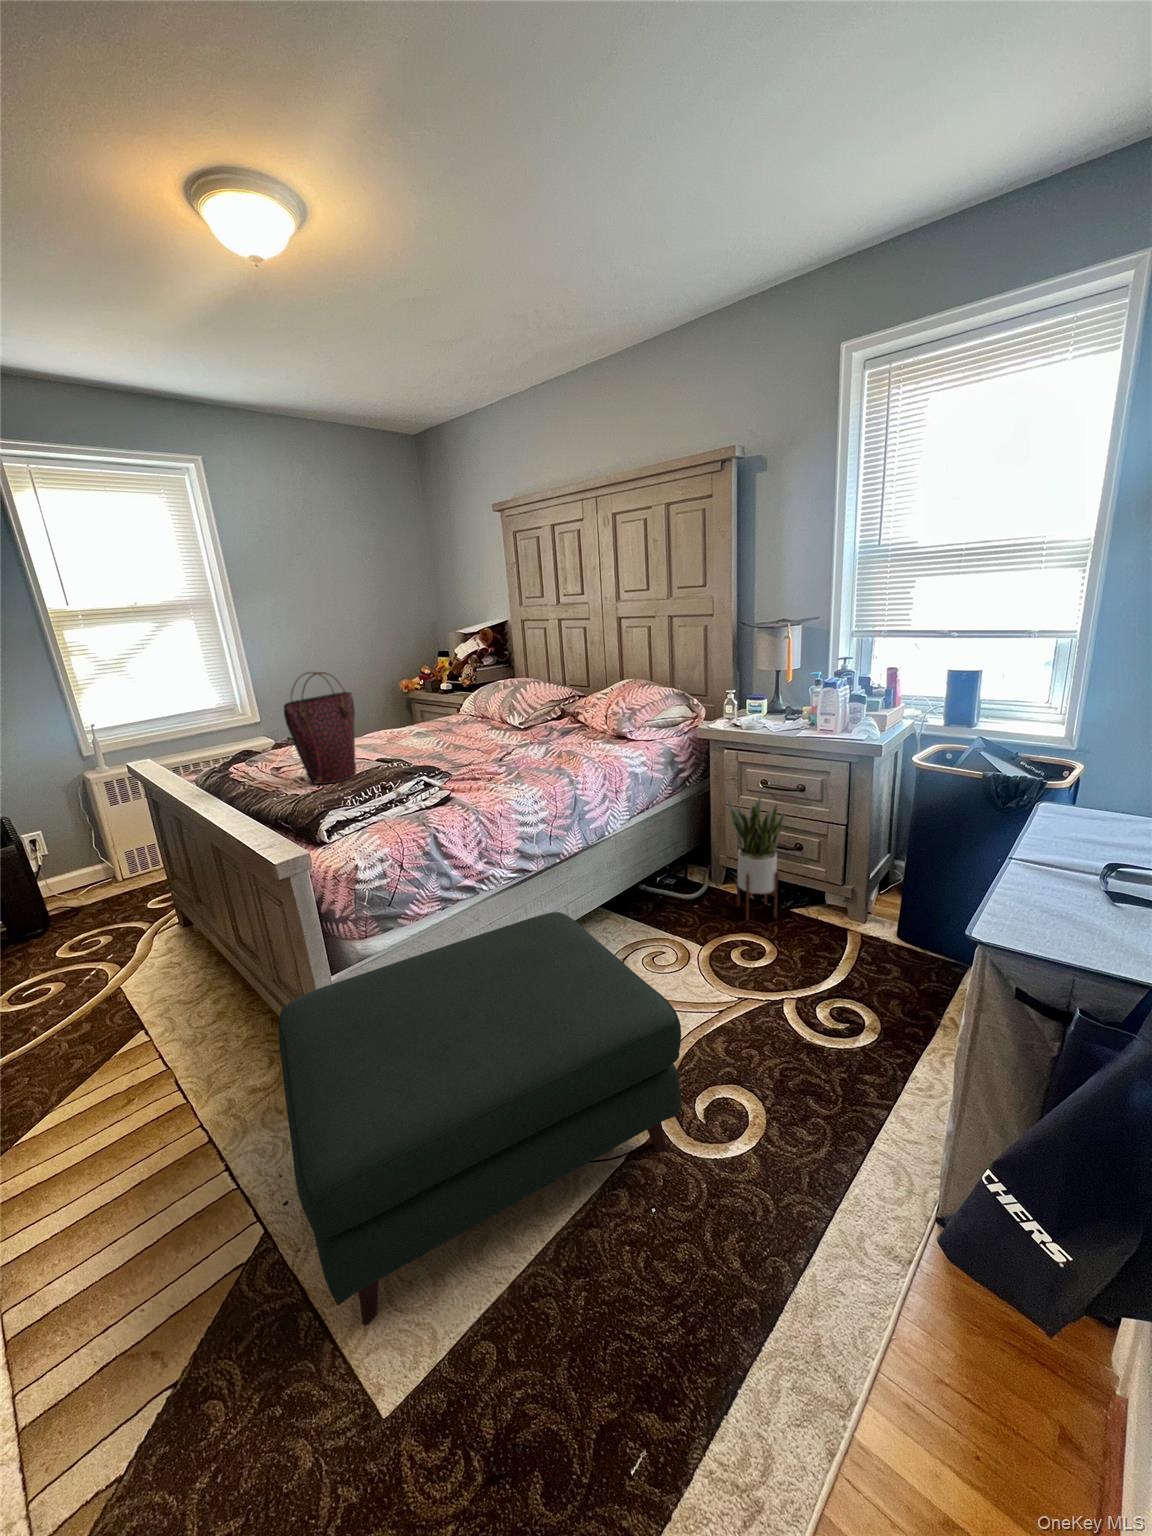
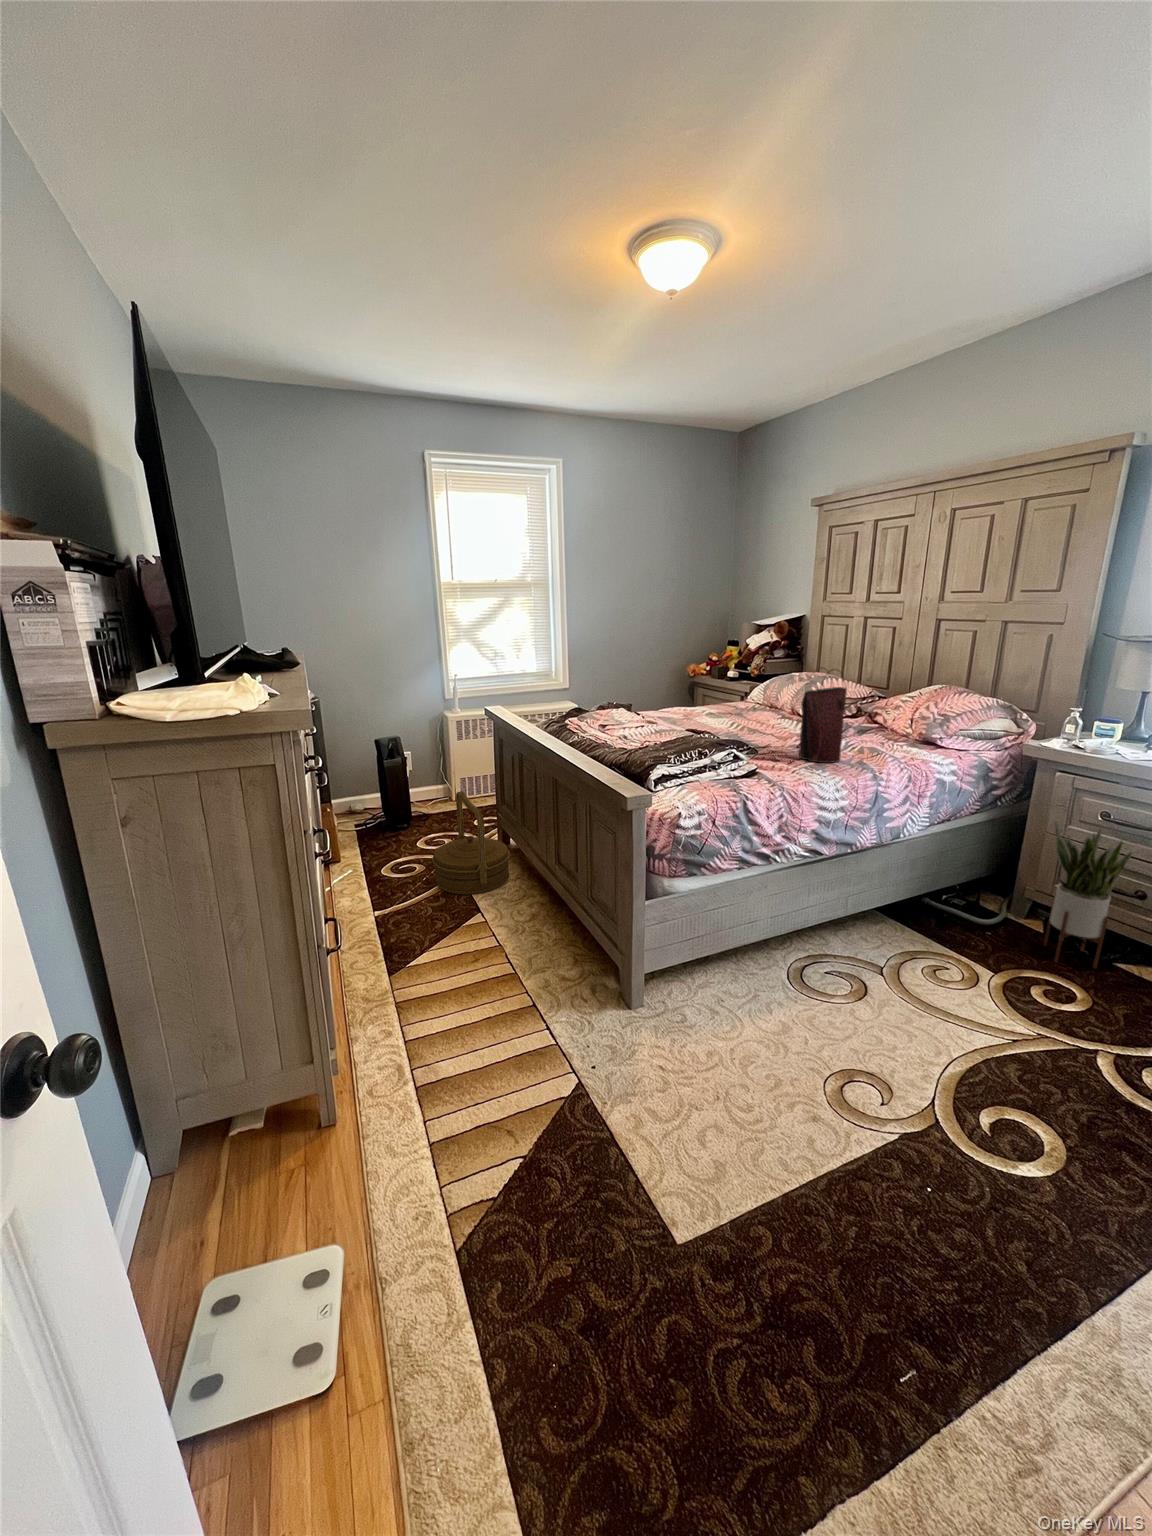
handbag: present [284,672,356,784] -> present [799,668,847,763]
woven basket: none [69,876,192,1012] -> present [432,791,510,895]
ottoman: present [278,912,681,1325] -> none [607,894,989,1173]

